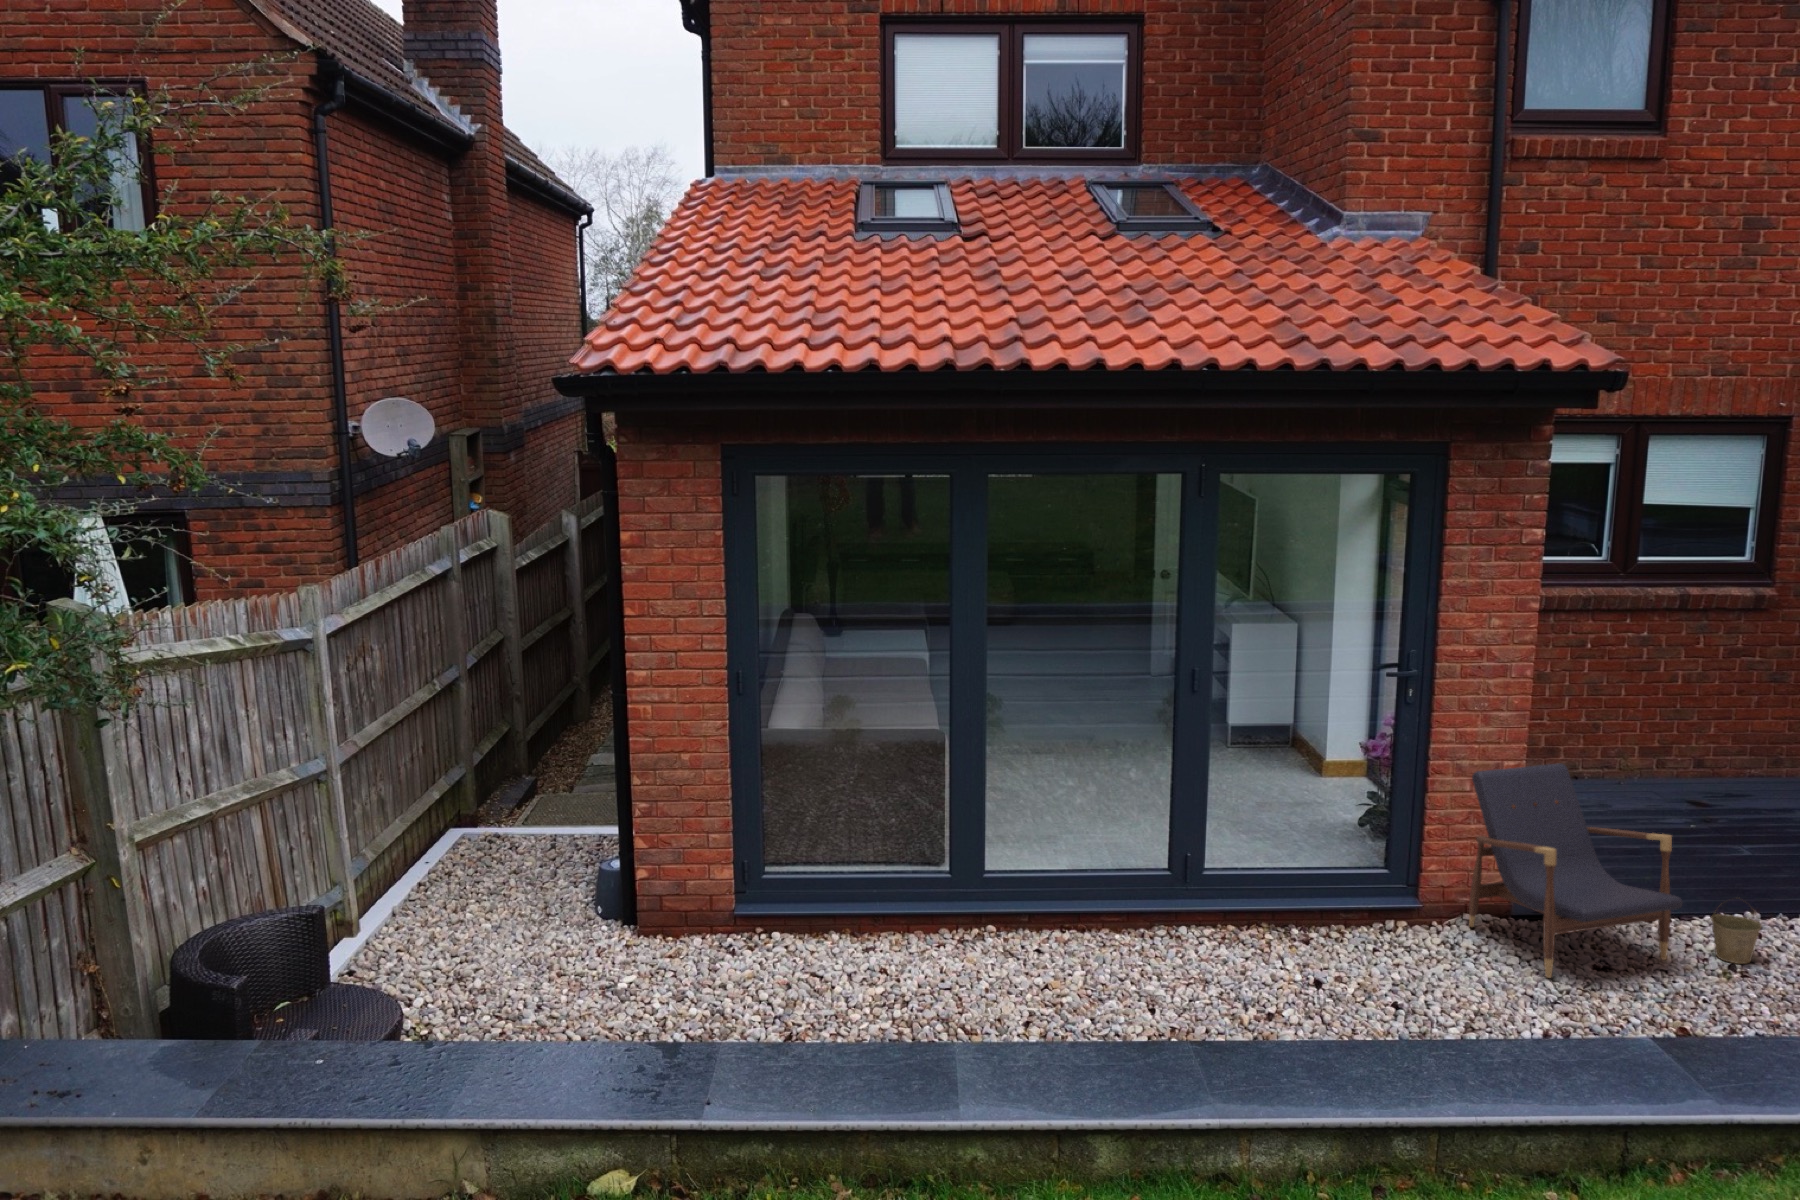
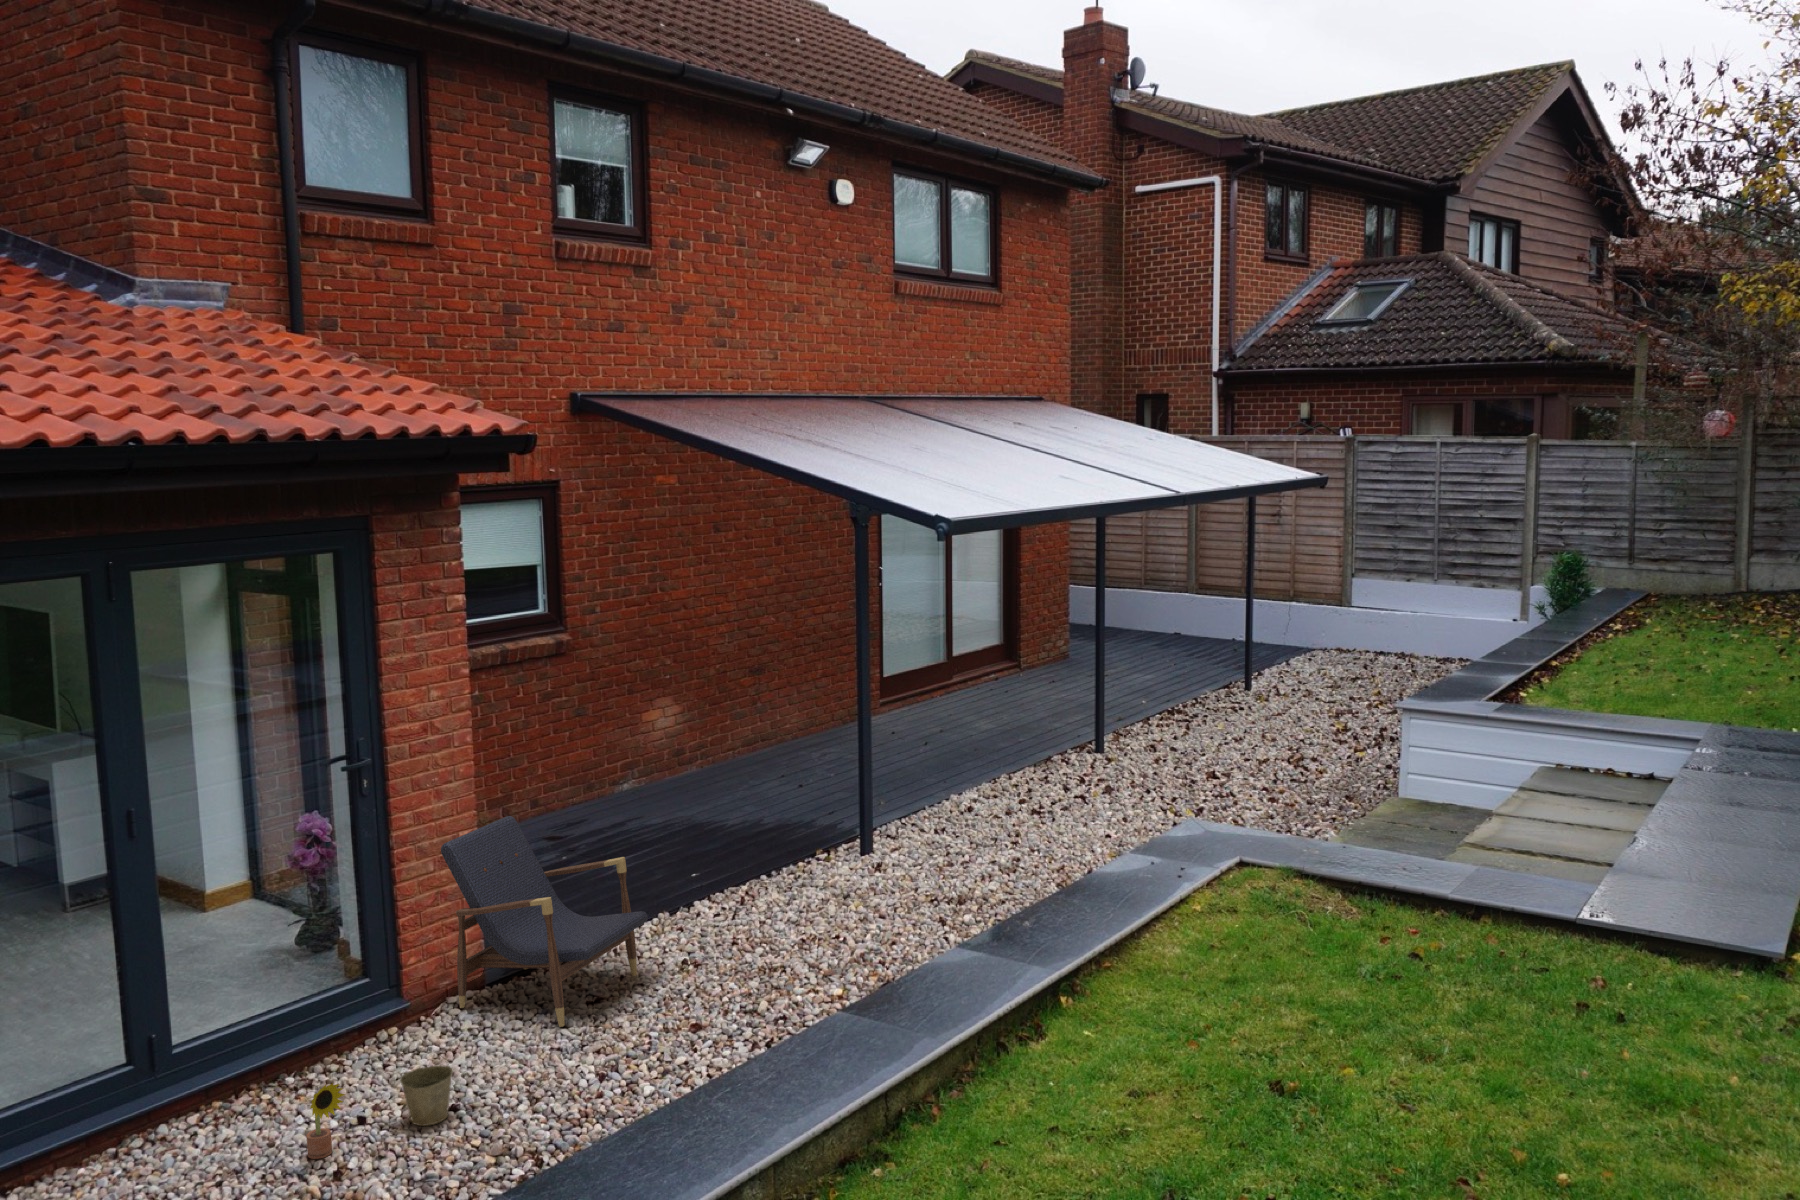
bucket: present [1711,914,1762,964] -> present [400,1064,453,1126]
decorative plant: none [1259,939,1293,999] -> present [306,1083,345,1159]

